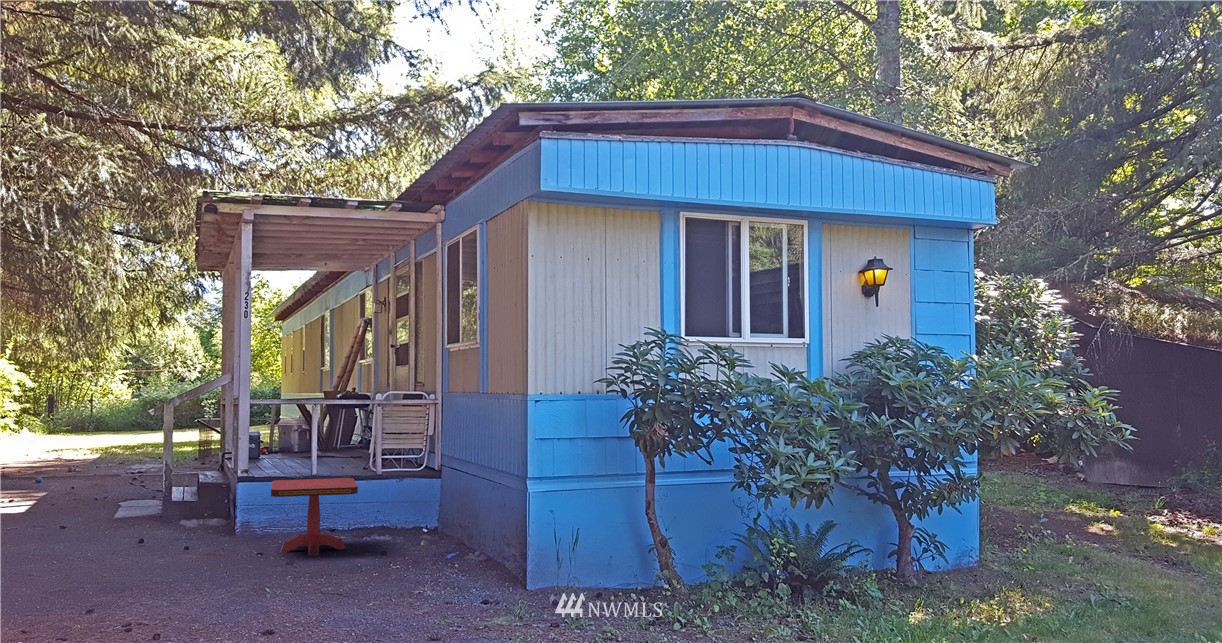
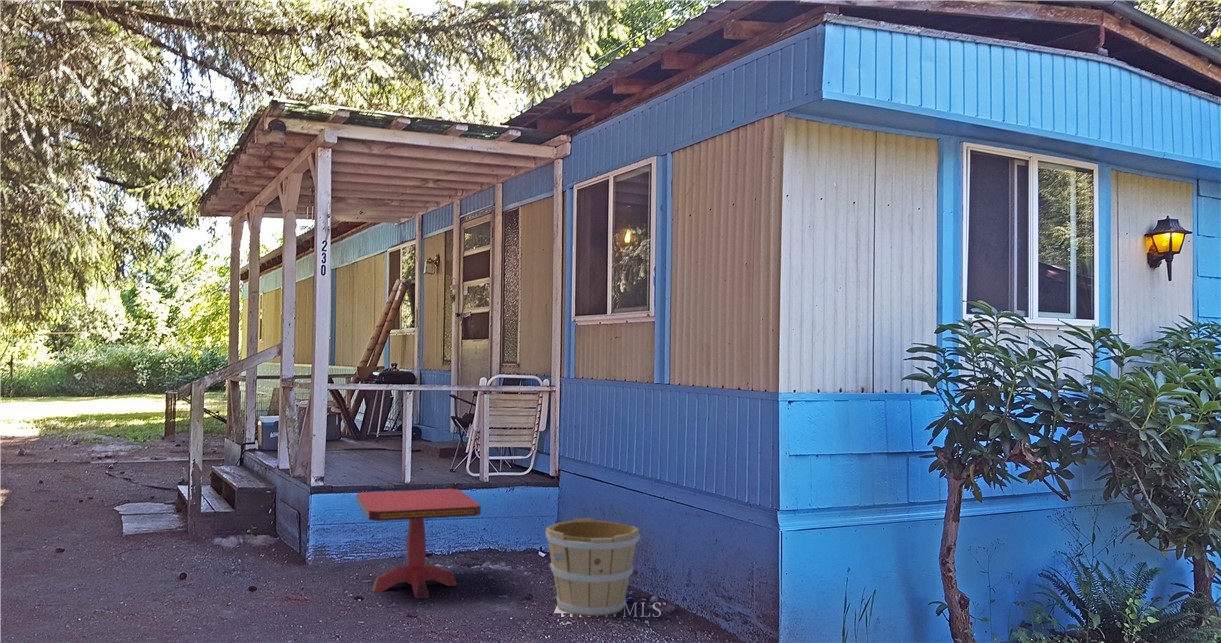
wooden bucket: none [399,496,470,565] -> present [545,518,640,616]

